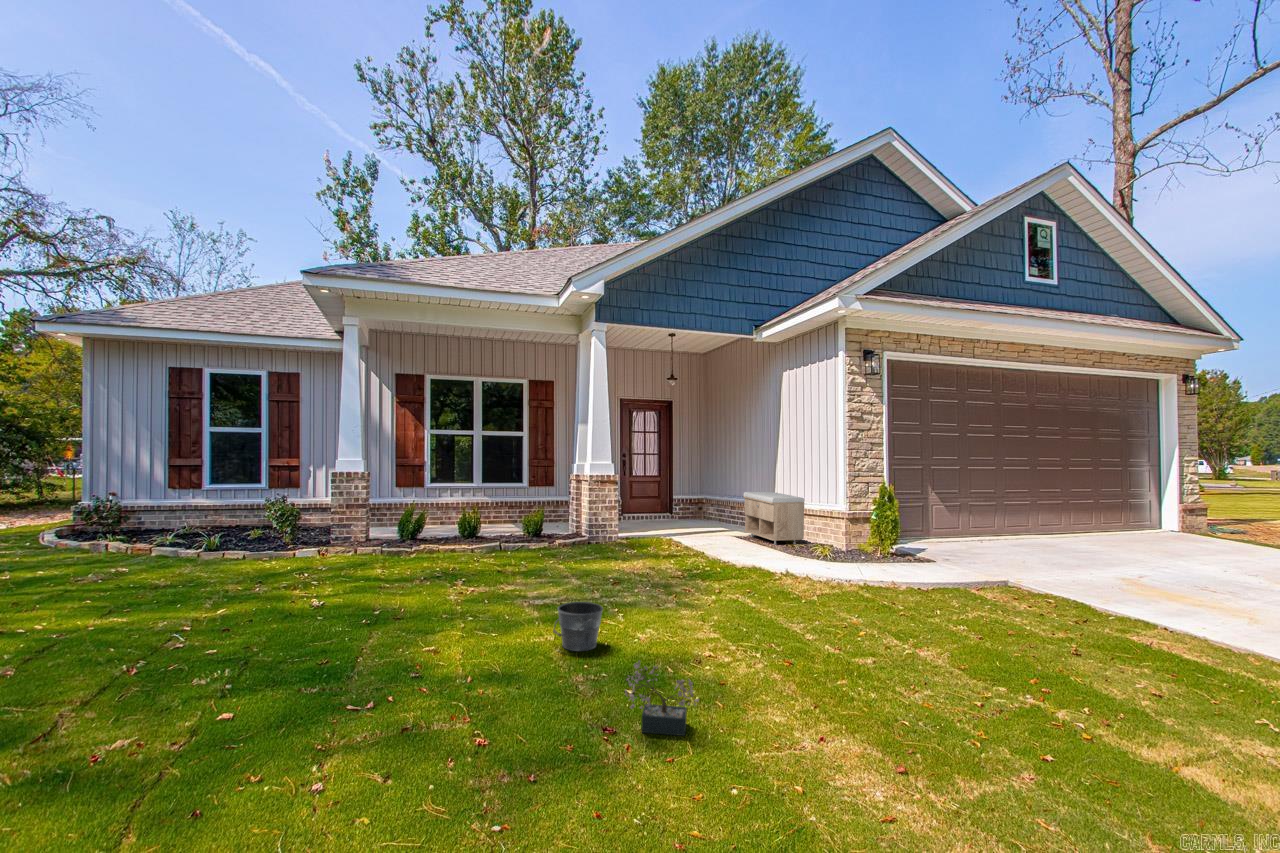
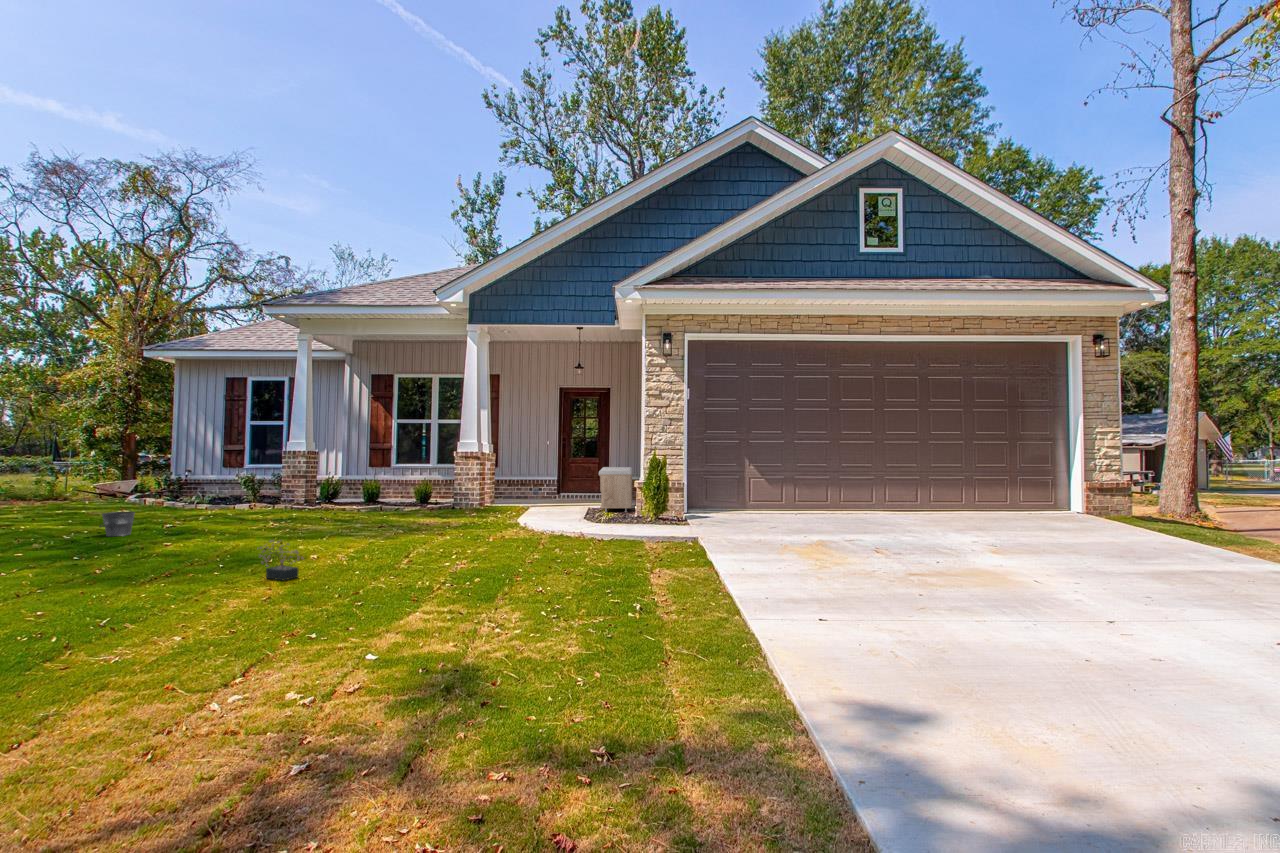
bucket: present [553,602,603,651] -> present [99,512,135,537]
decorative plant: present [625,661,699,736] -> present [260,540,302,580]

